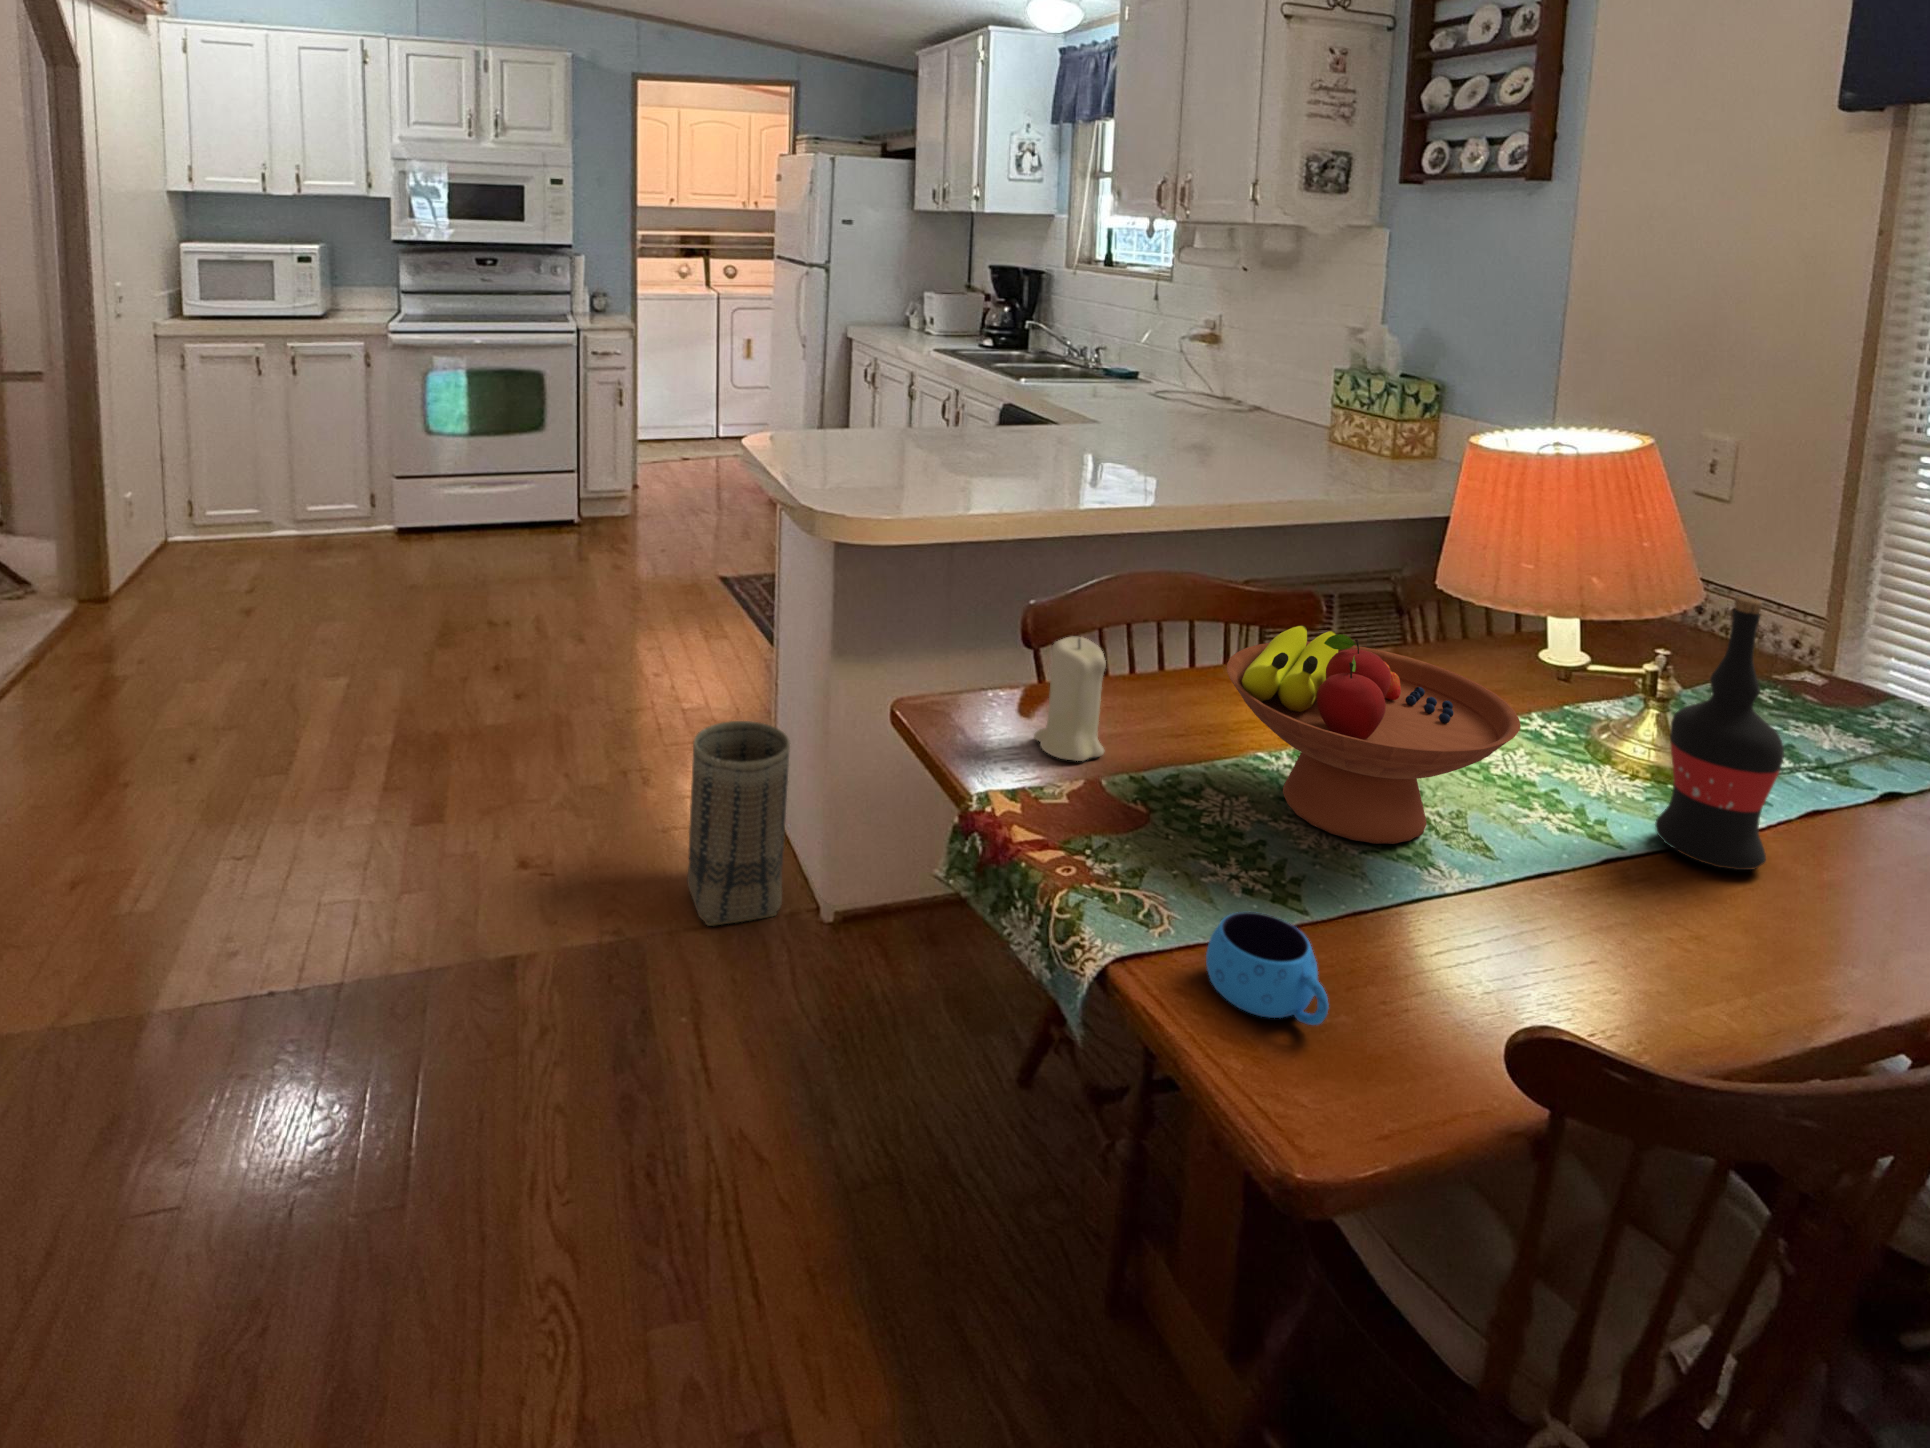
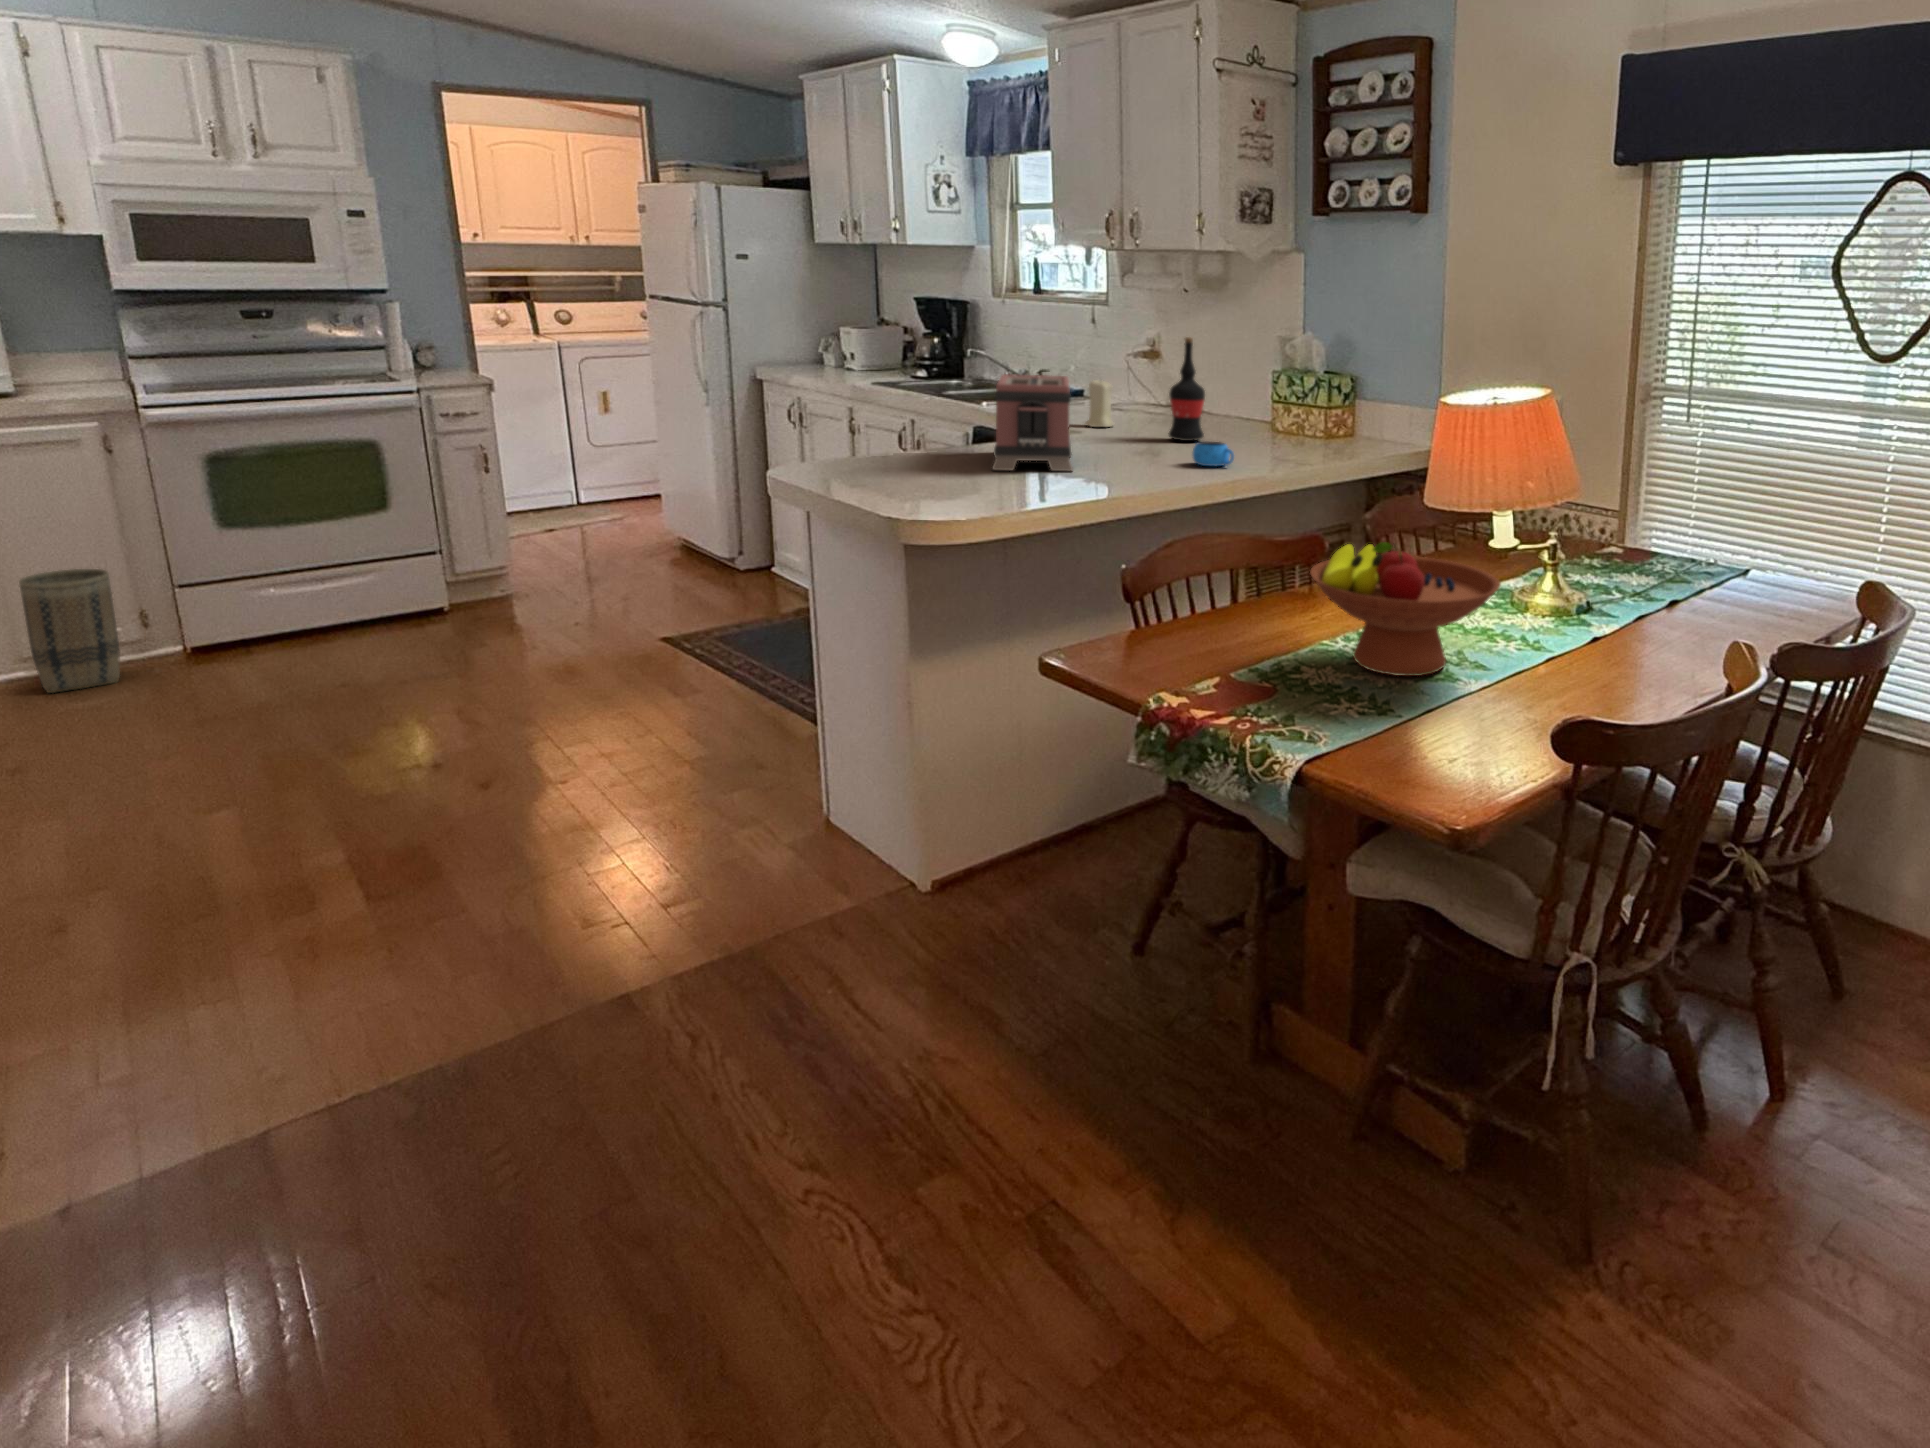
toaster: none [960,353,1071,470] -> present [992,374,1073,471]
wine bottle: present [1655,597,1784,870] -> present [1168,337,1205,441]
candle: present [1034,637,1106,761] -> present [1085,380,1114,427]
basket: present [687,721,790,926] -> present [19,569,120,693]
mug: present [1206,912,1329,1025] -> present [1193,442,1234,467]

